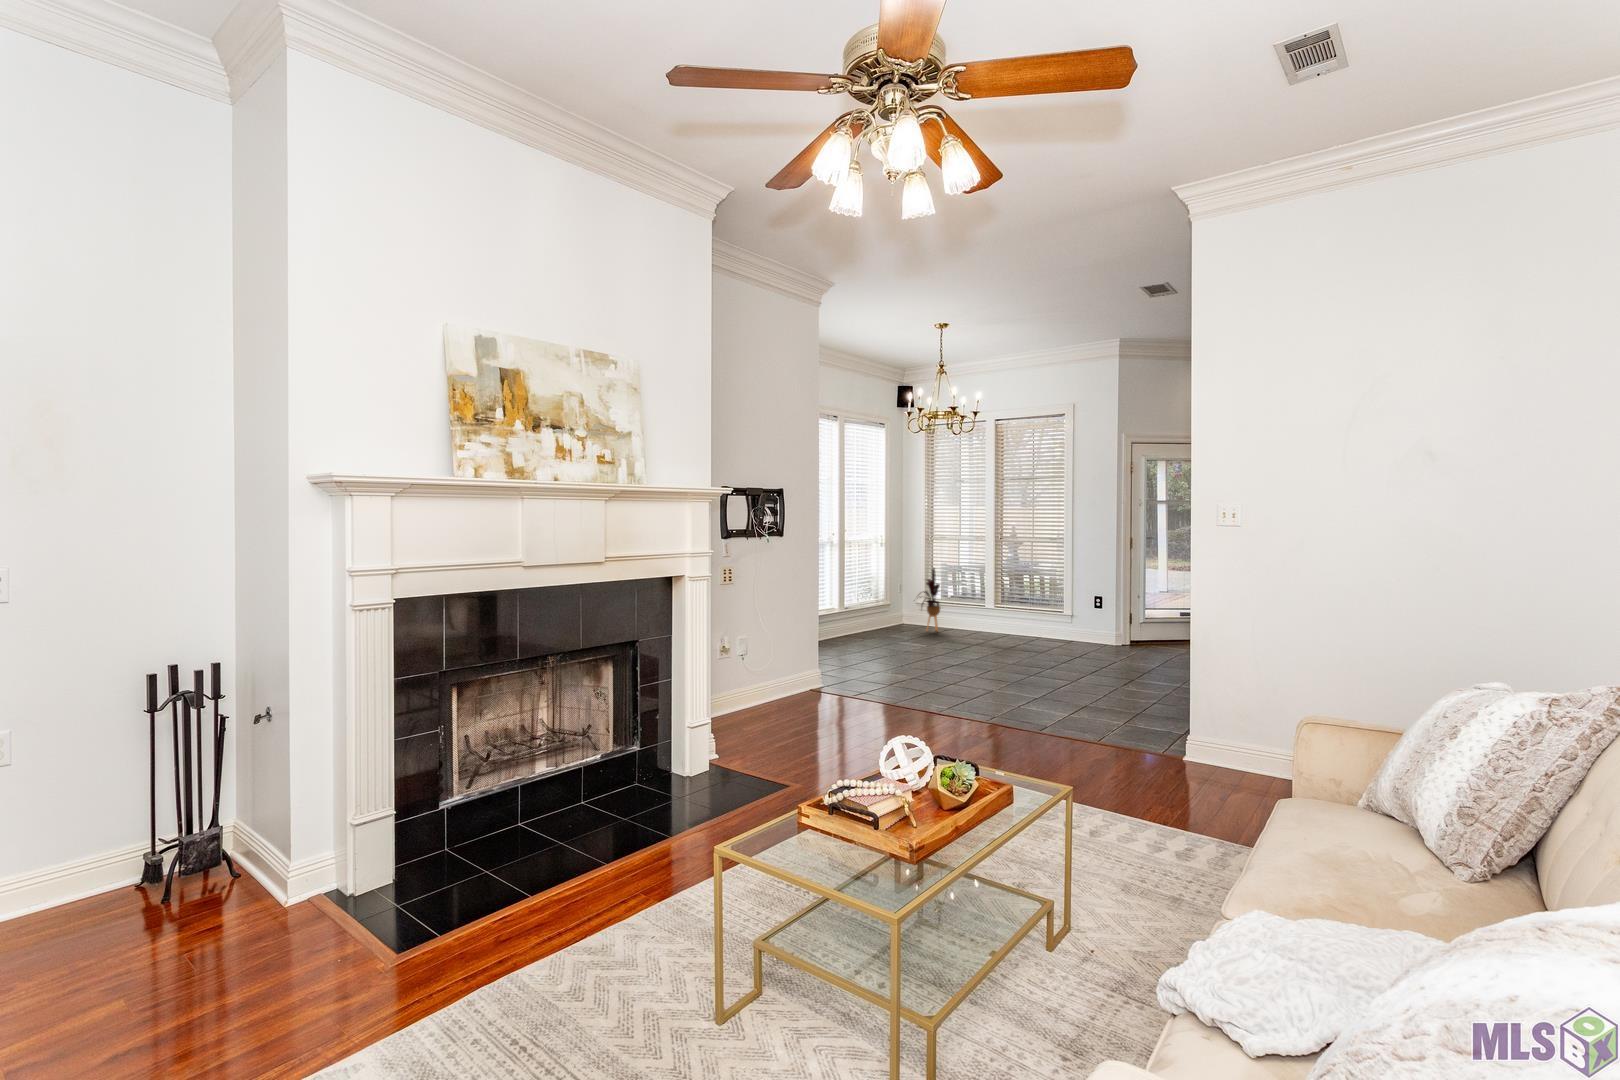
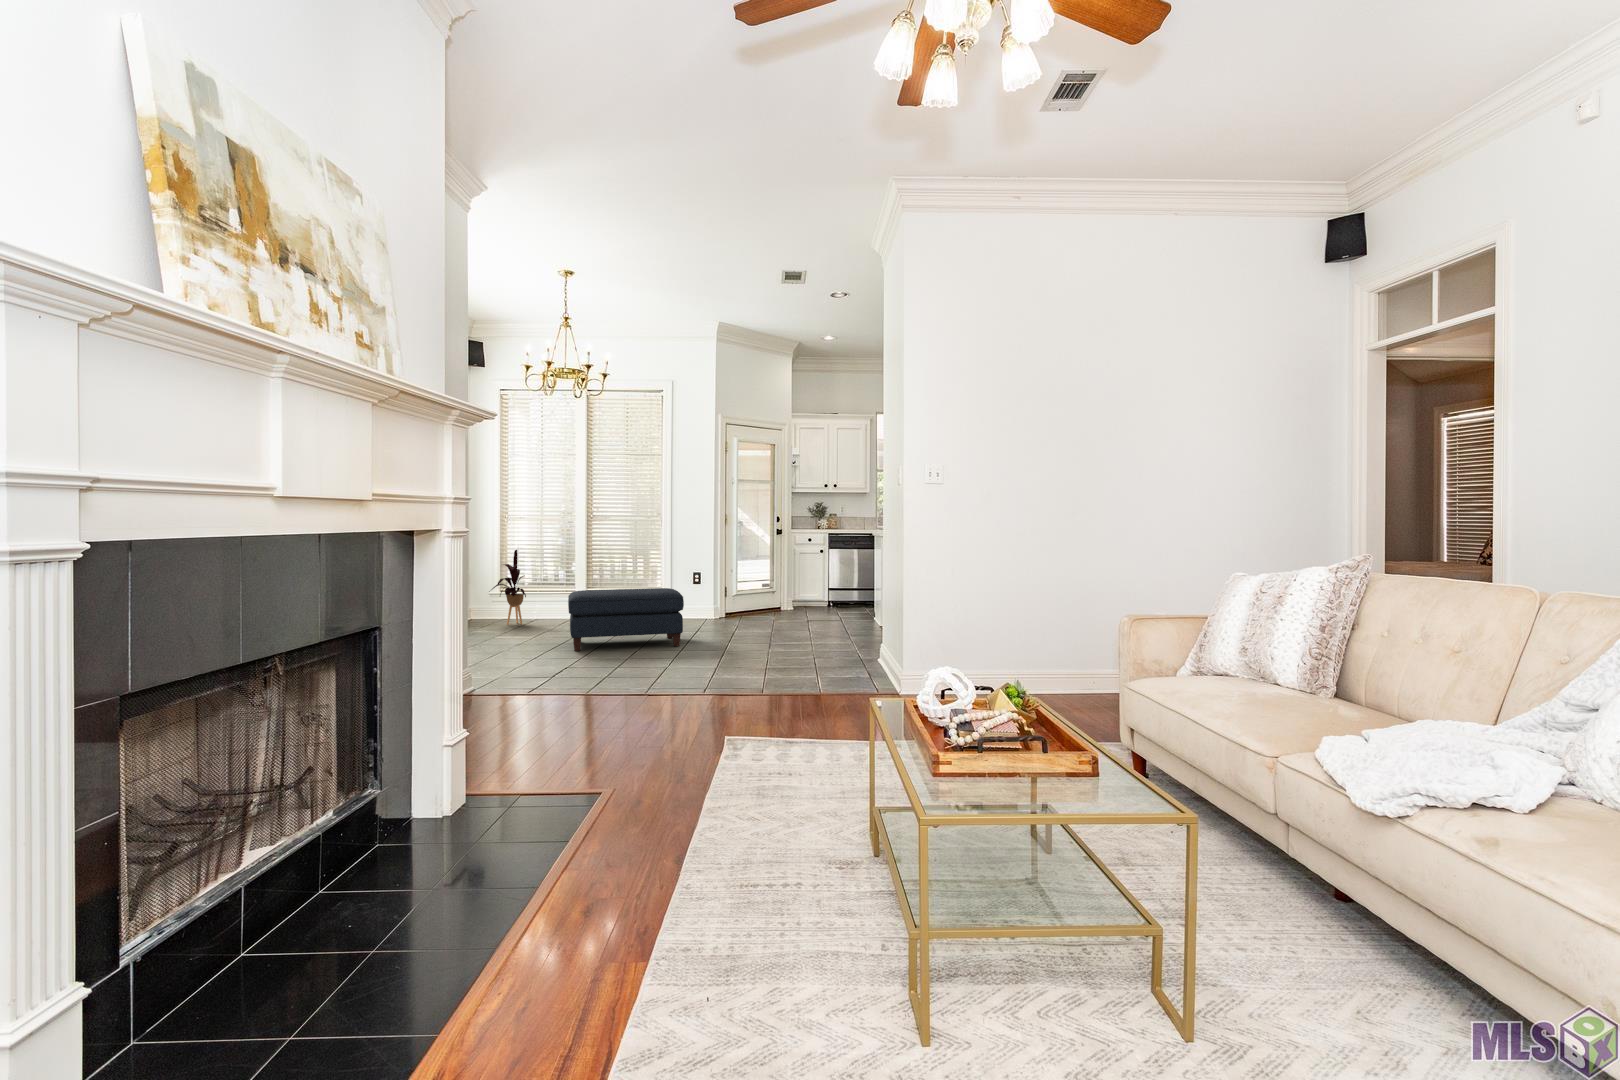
ottoman: none [940,609,1049,669] -> present [568,588,684,651]

